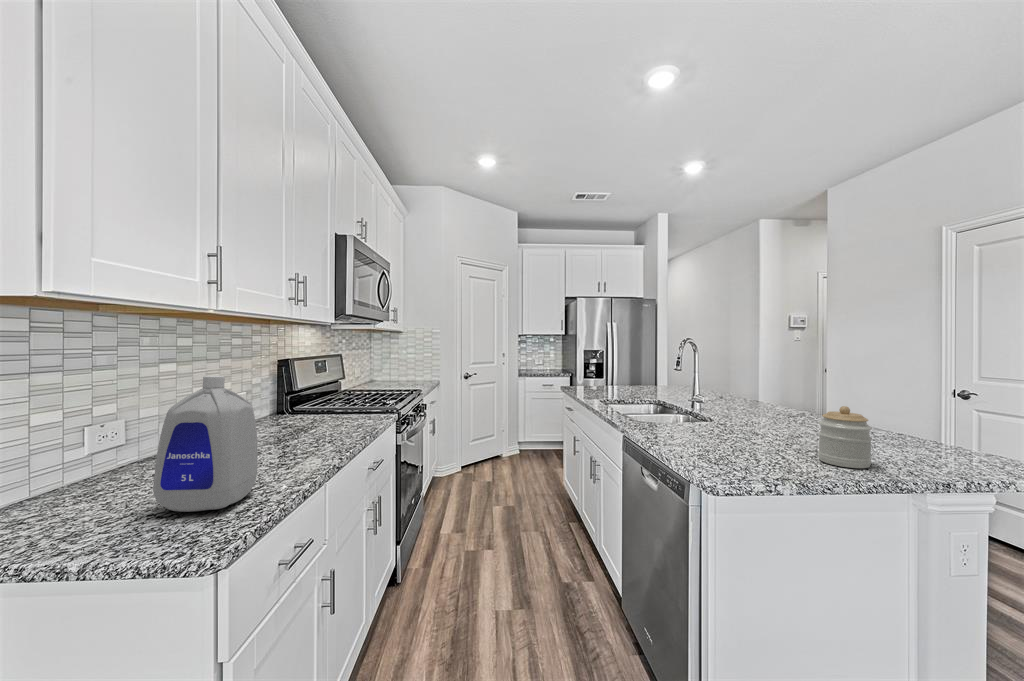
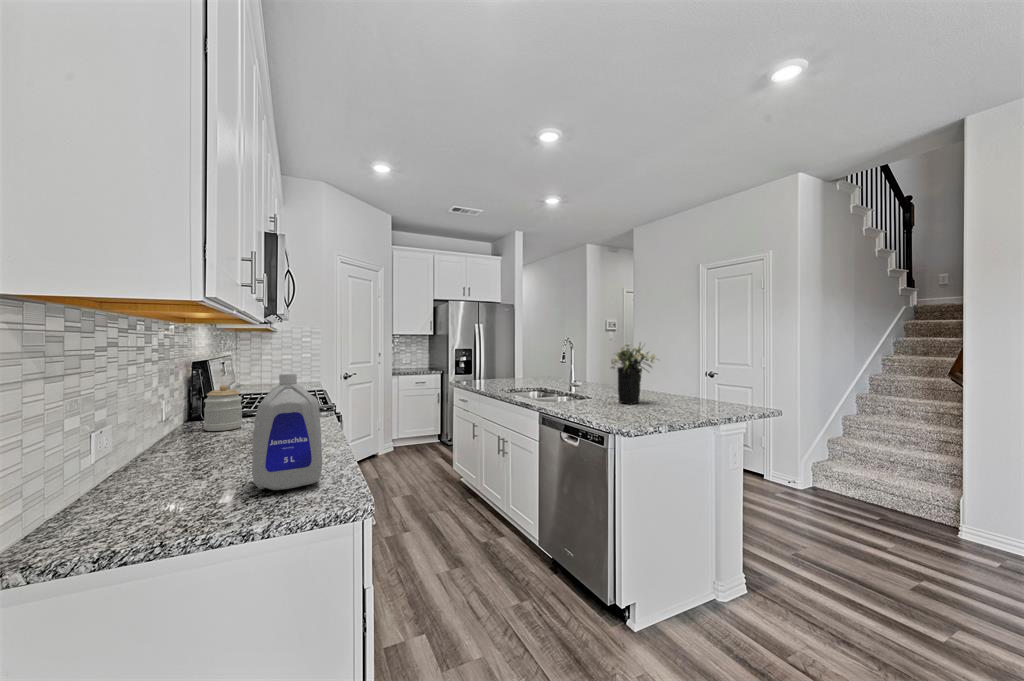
flower arrangement: none [728,350,813,439] -> present [611,343,657,404]
jar: present [818,406,872,468] -> present [204,385,242,431]

